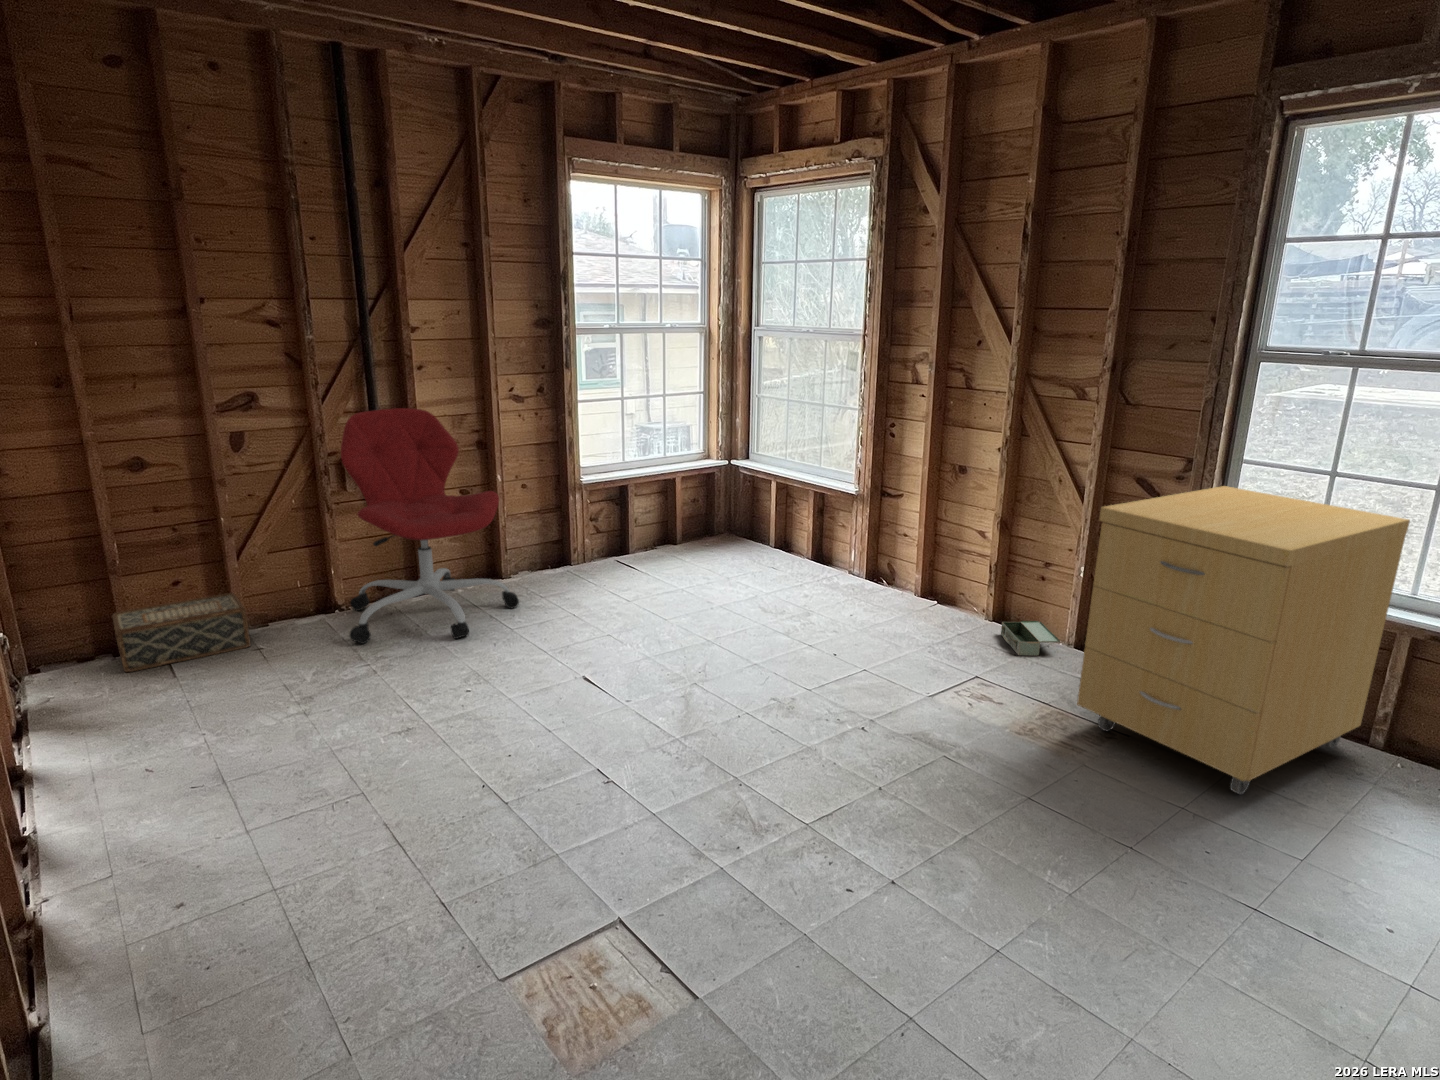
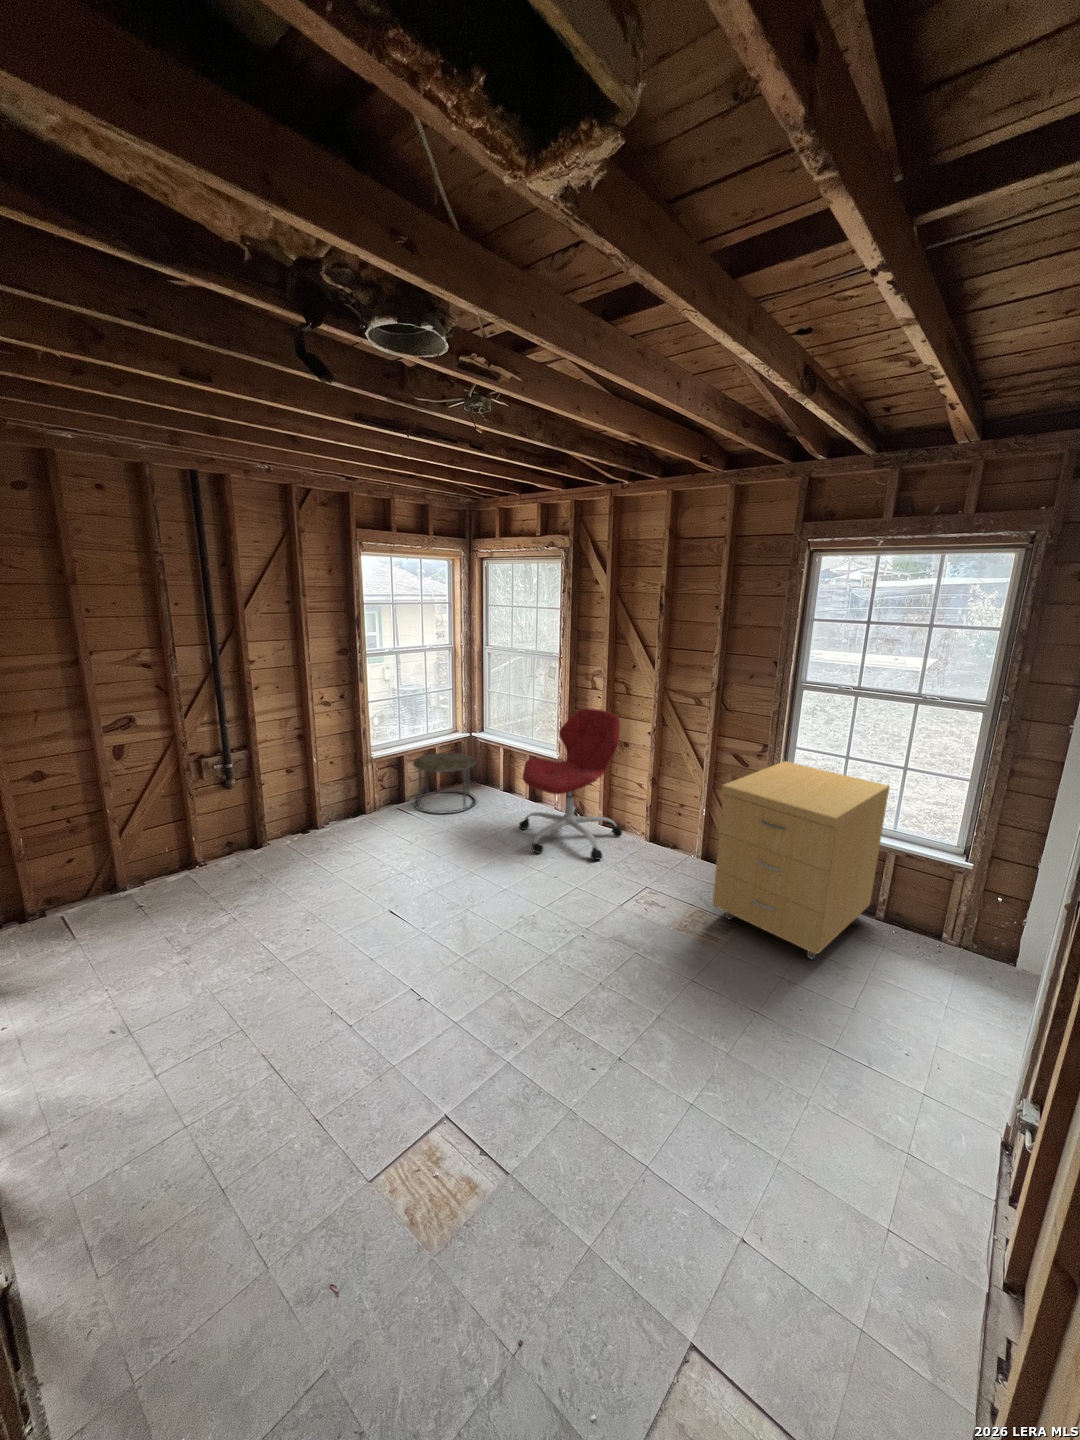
office chair: present [341,408,519,644] -> present [519,708,622,860]
side table: none [638,486,732,572] -> present [413,753,476,814]
woven basket: present [112,593,250,672] -> none [15,862,132,937]
toolbox: present [1001,621,1060,656] -> none [656,840,693,866]

